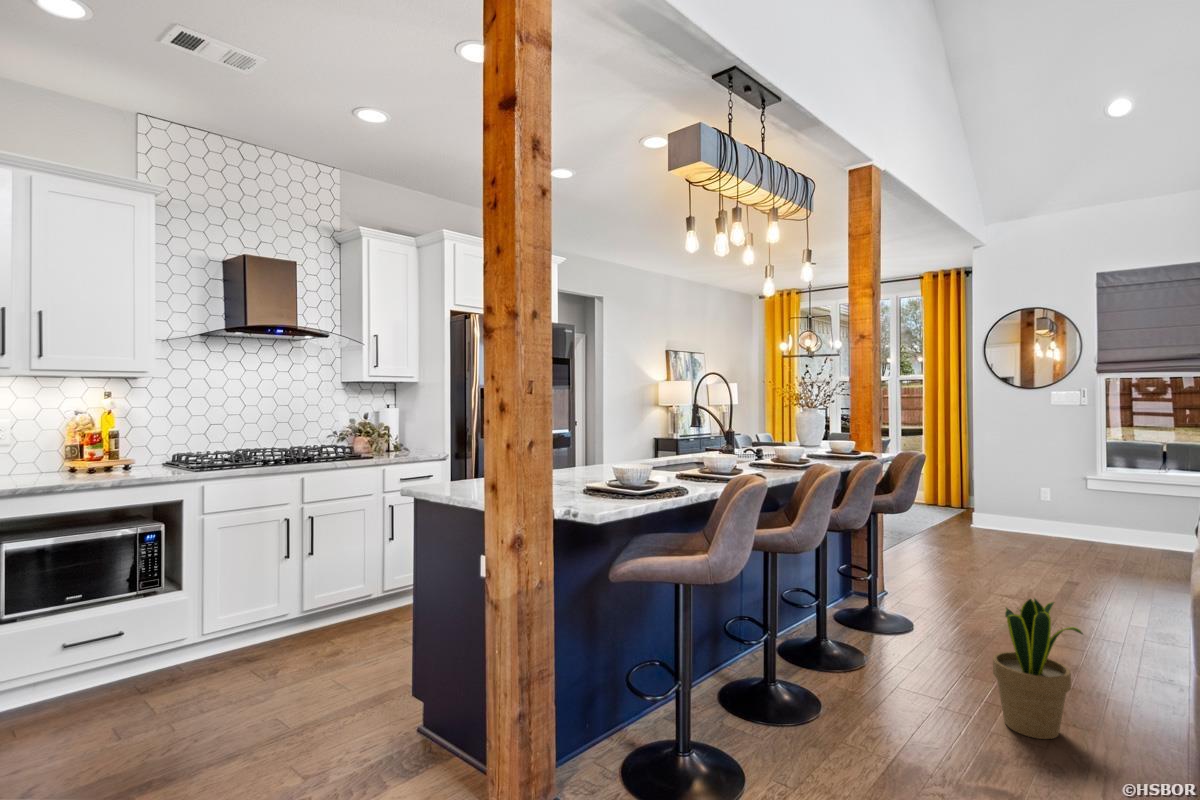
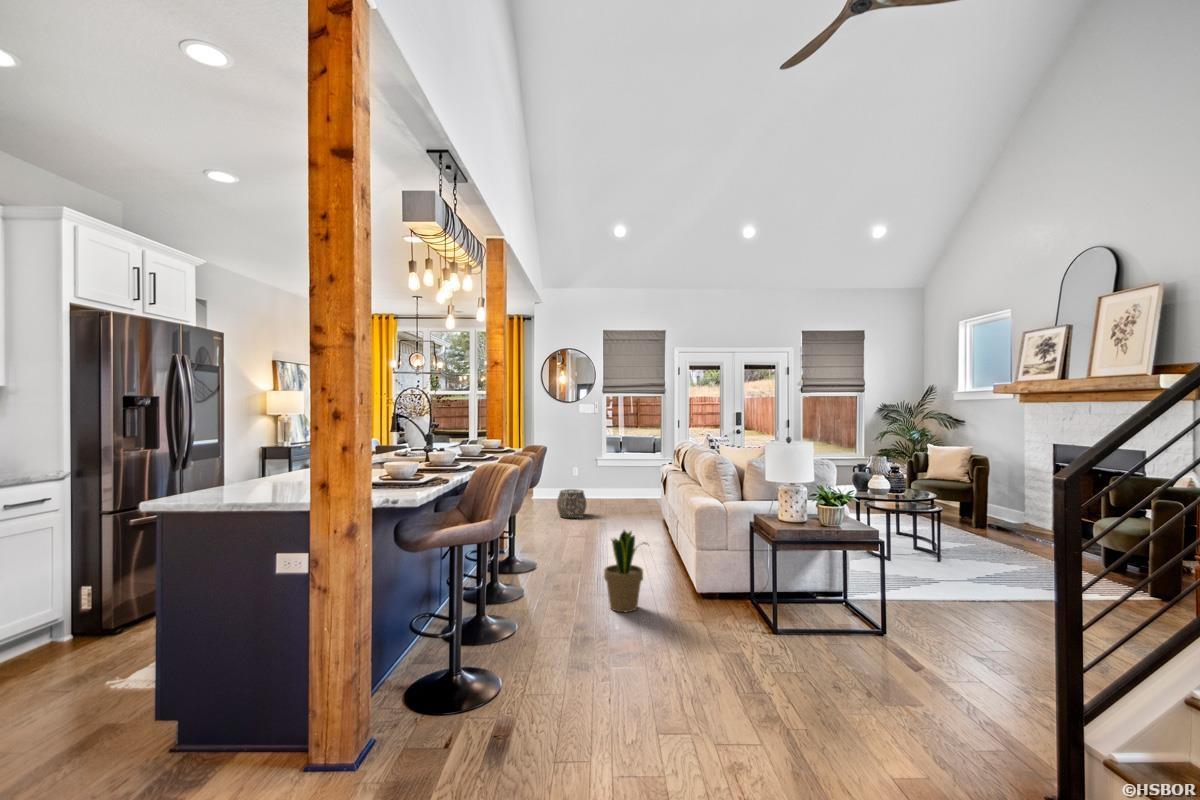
woven basket: none [996,516,1050,561] -> present [557,489,586,518]

